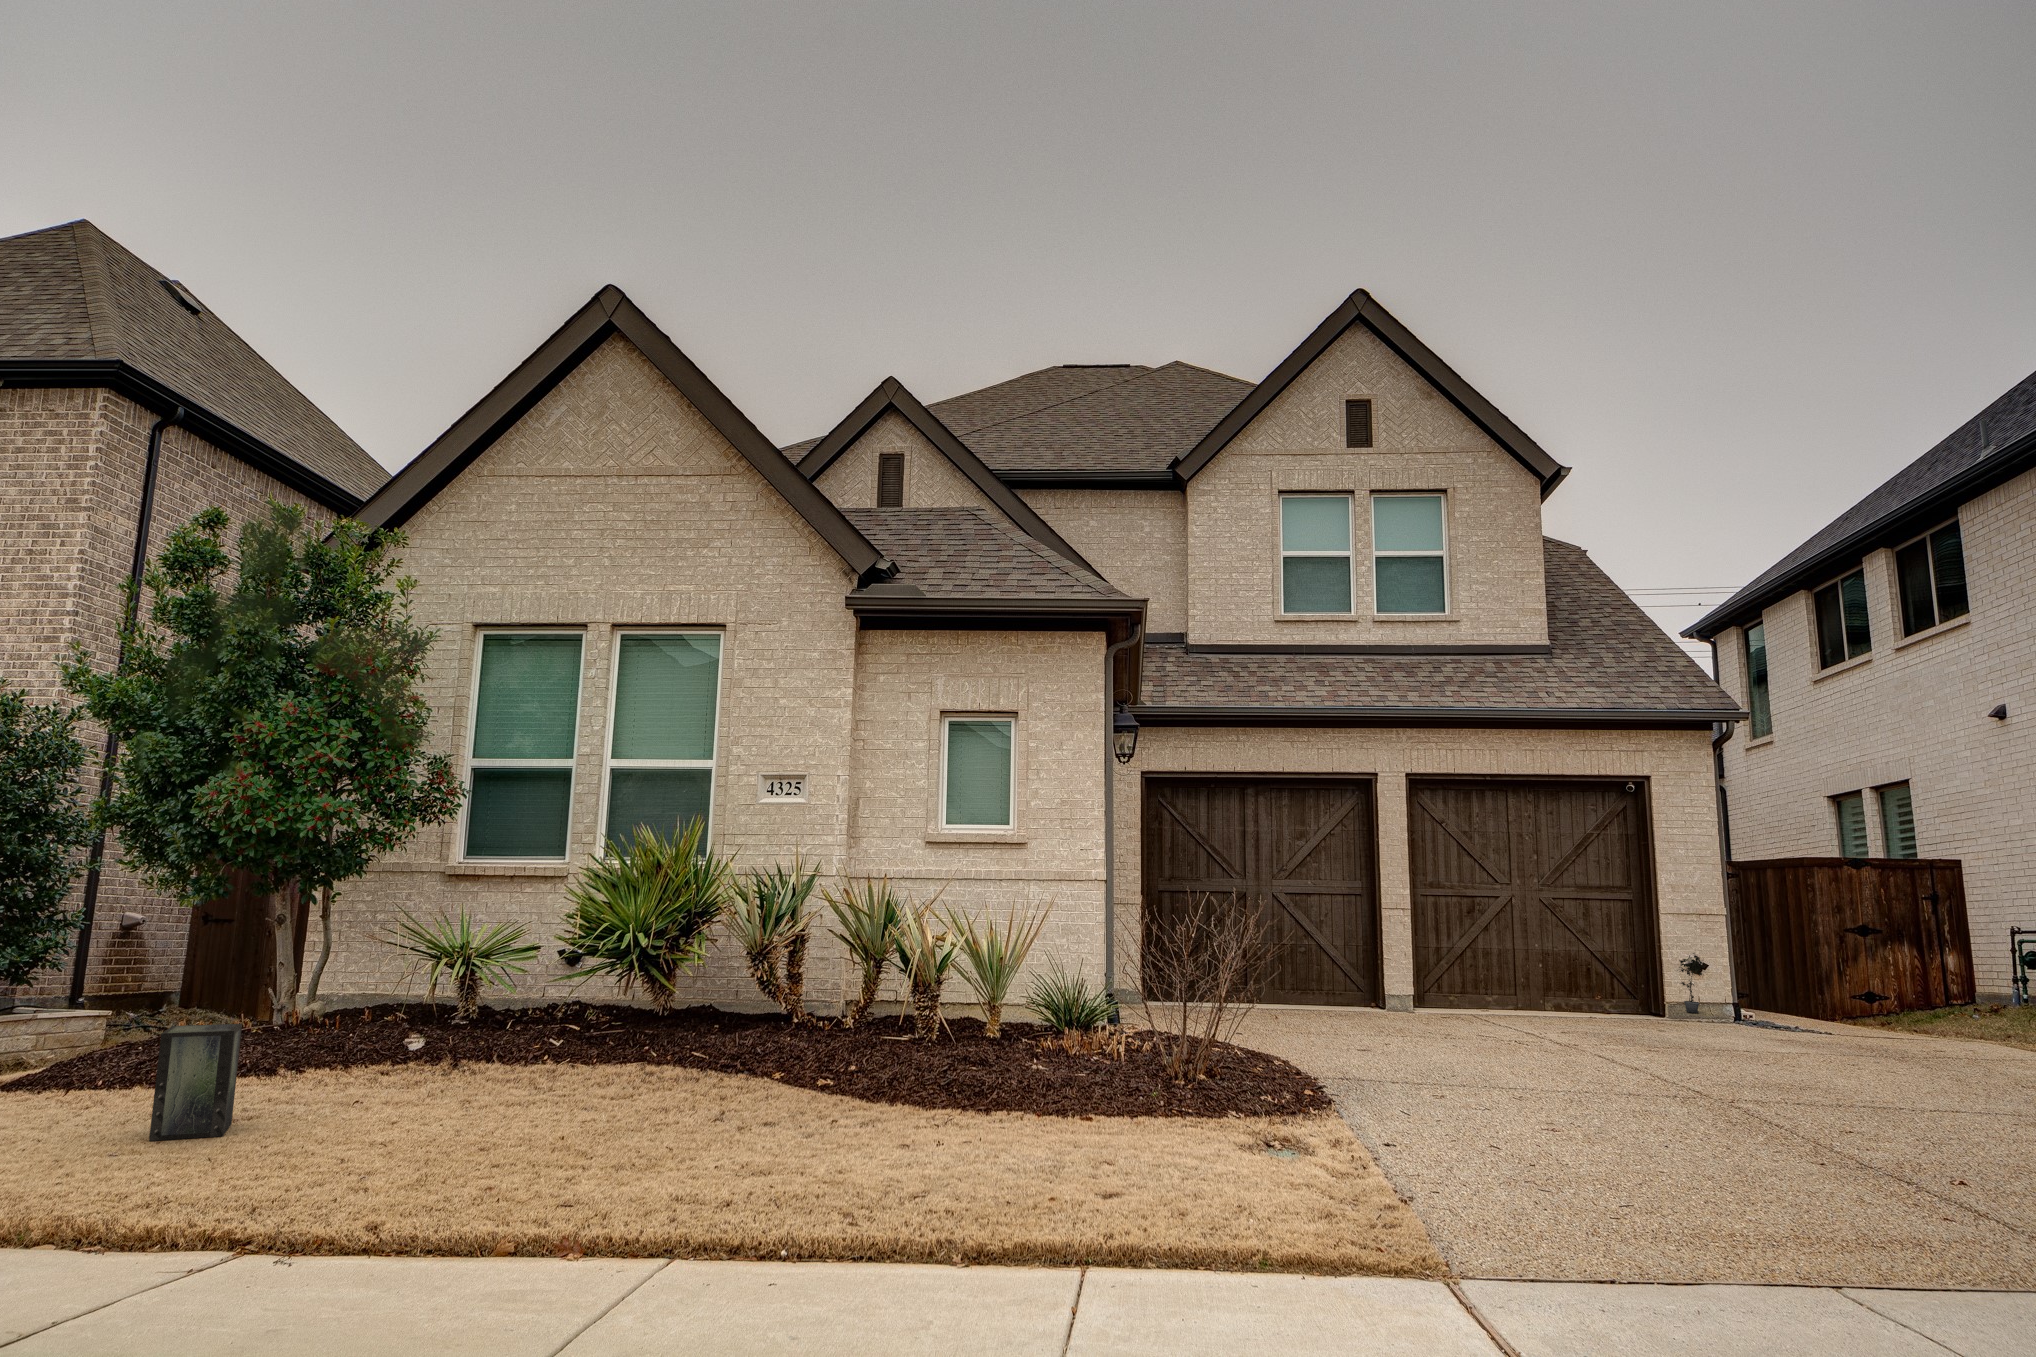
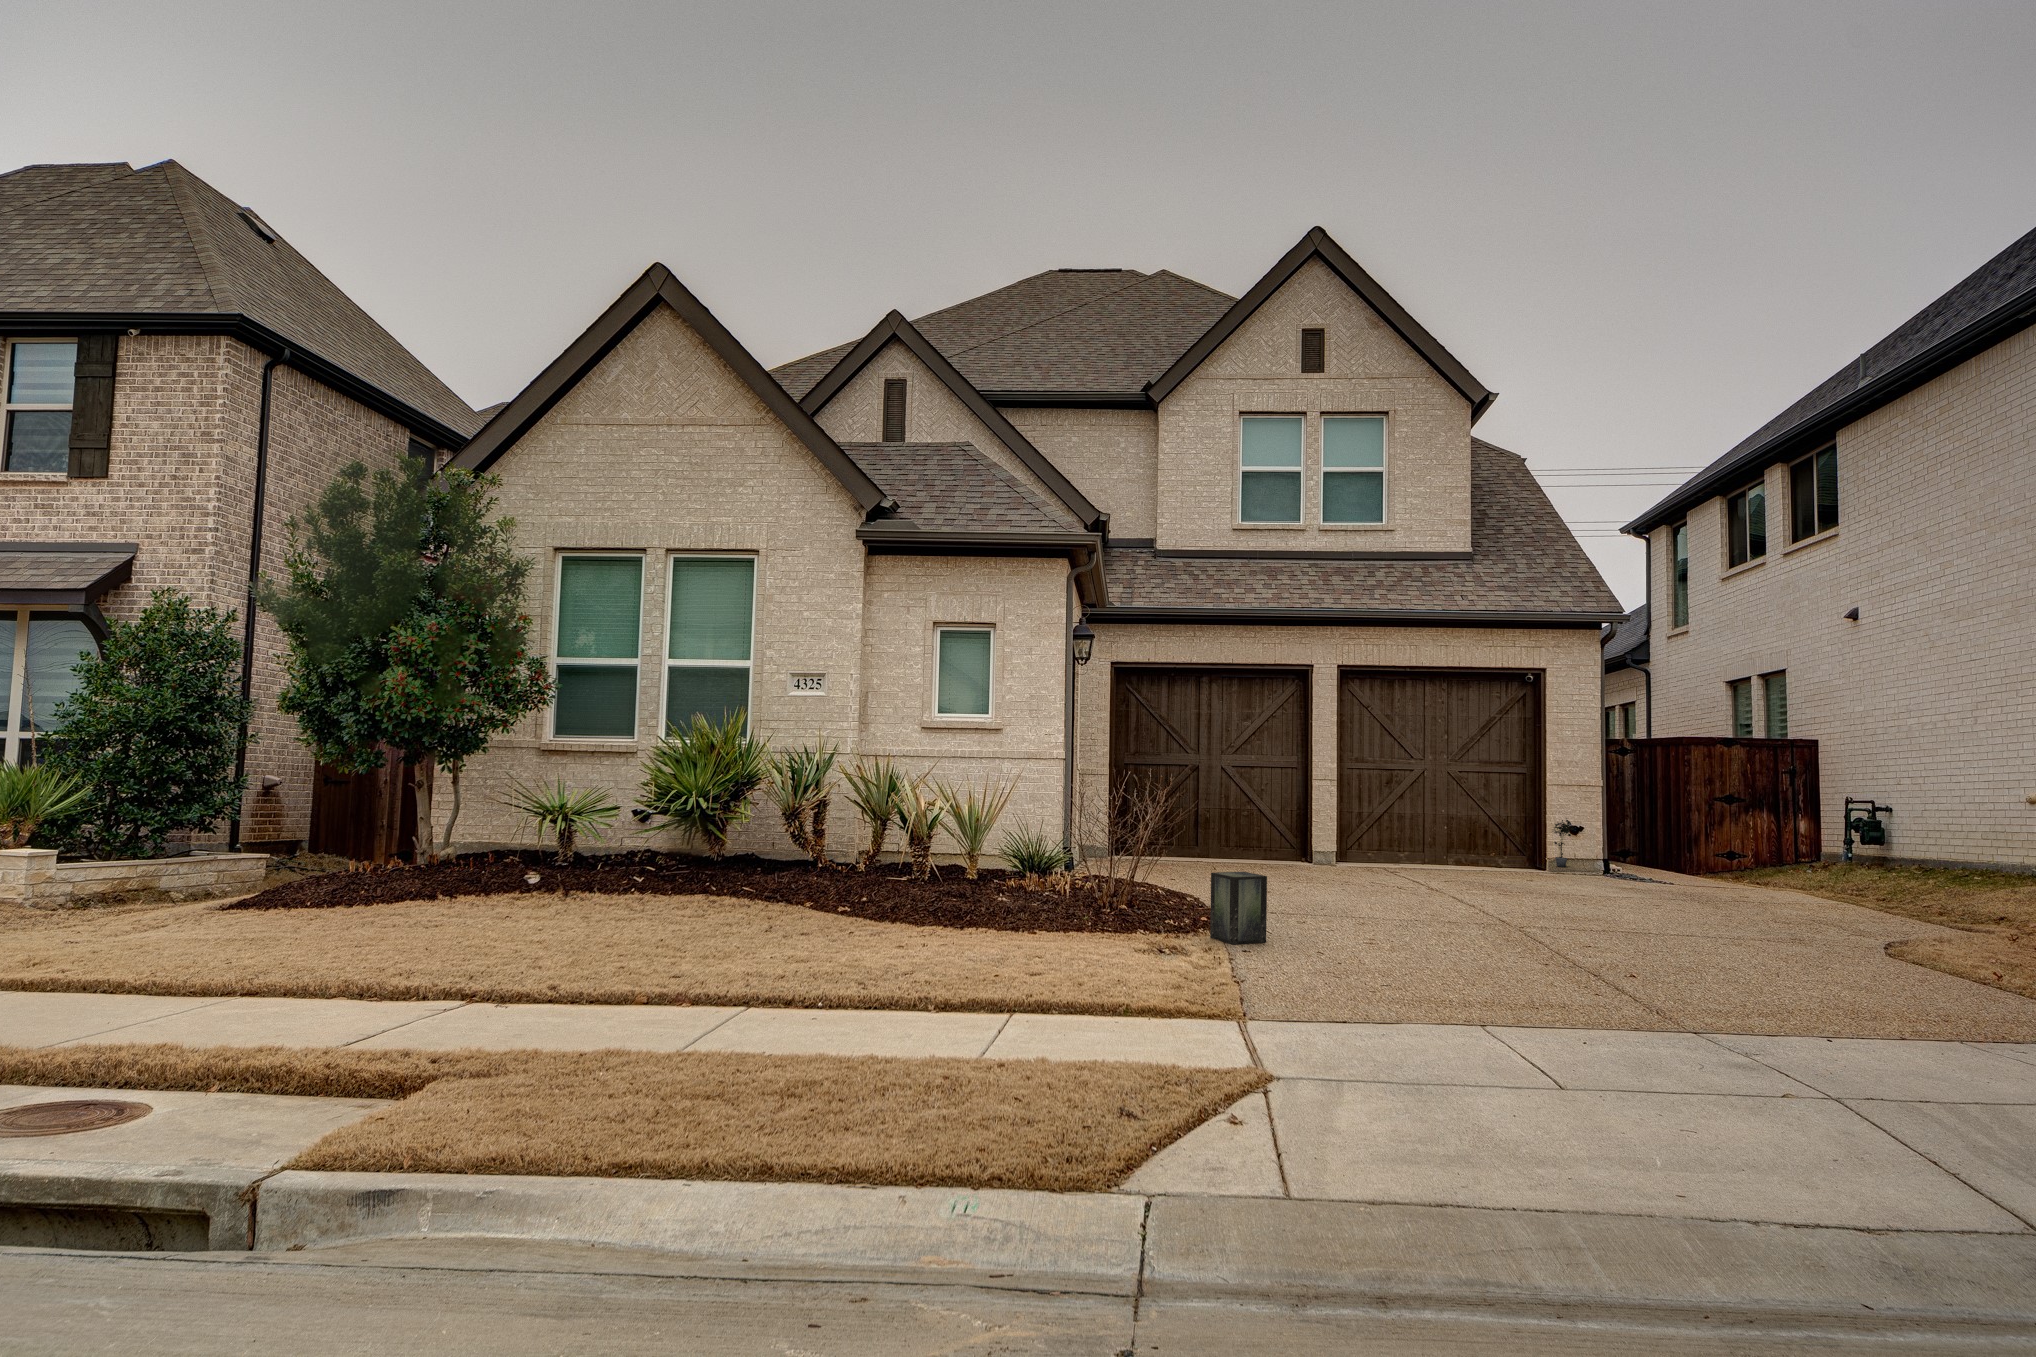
storage box: present [149,1024,242,1141] -> present [1210,872,1267,944]

